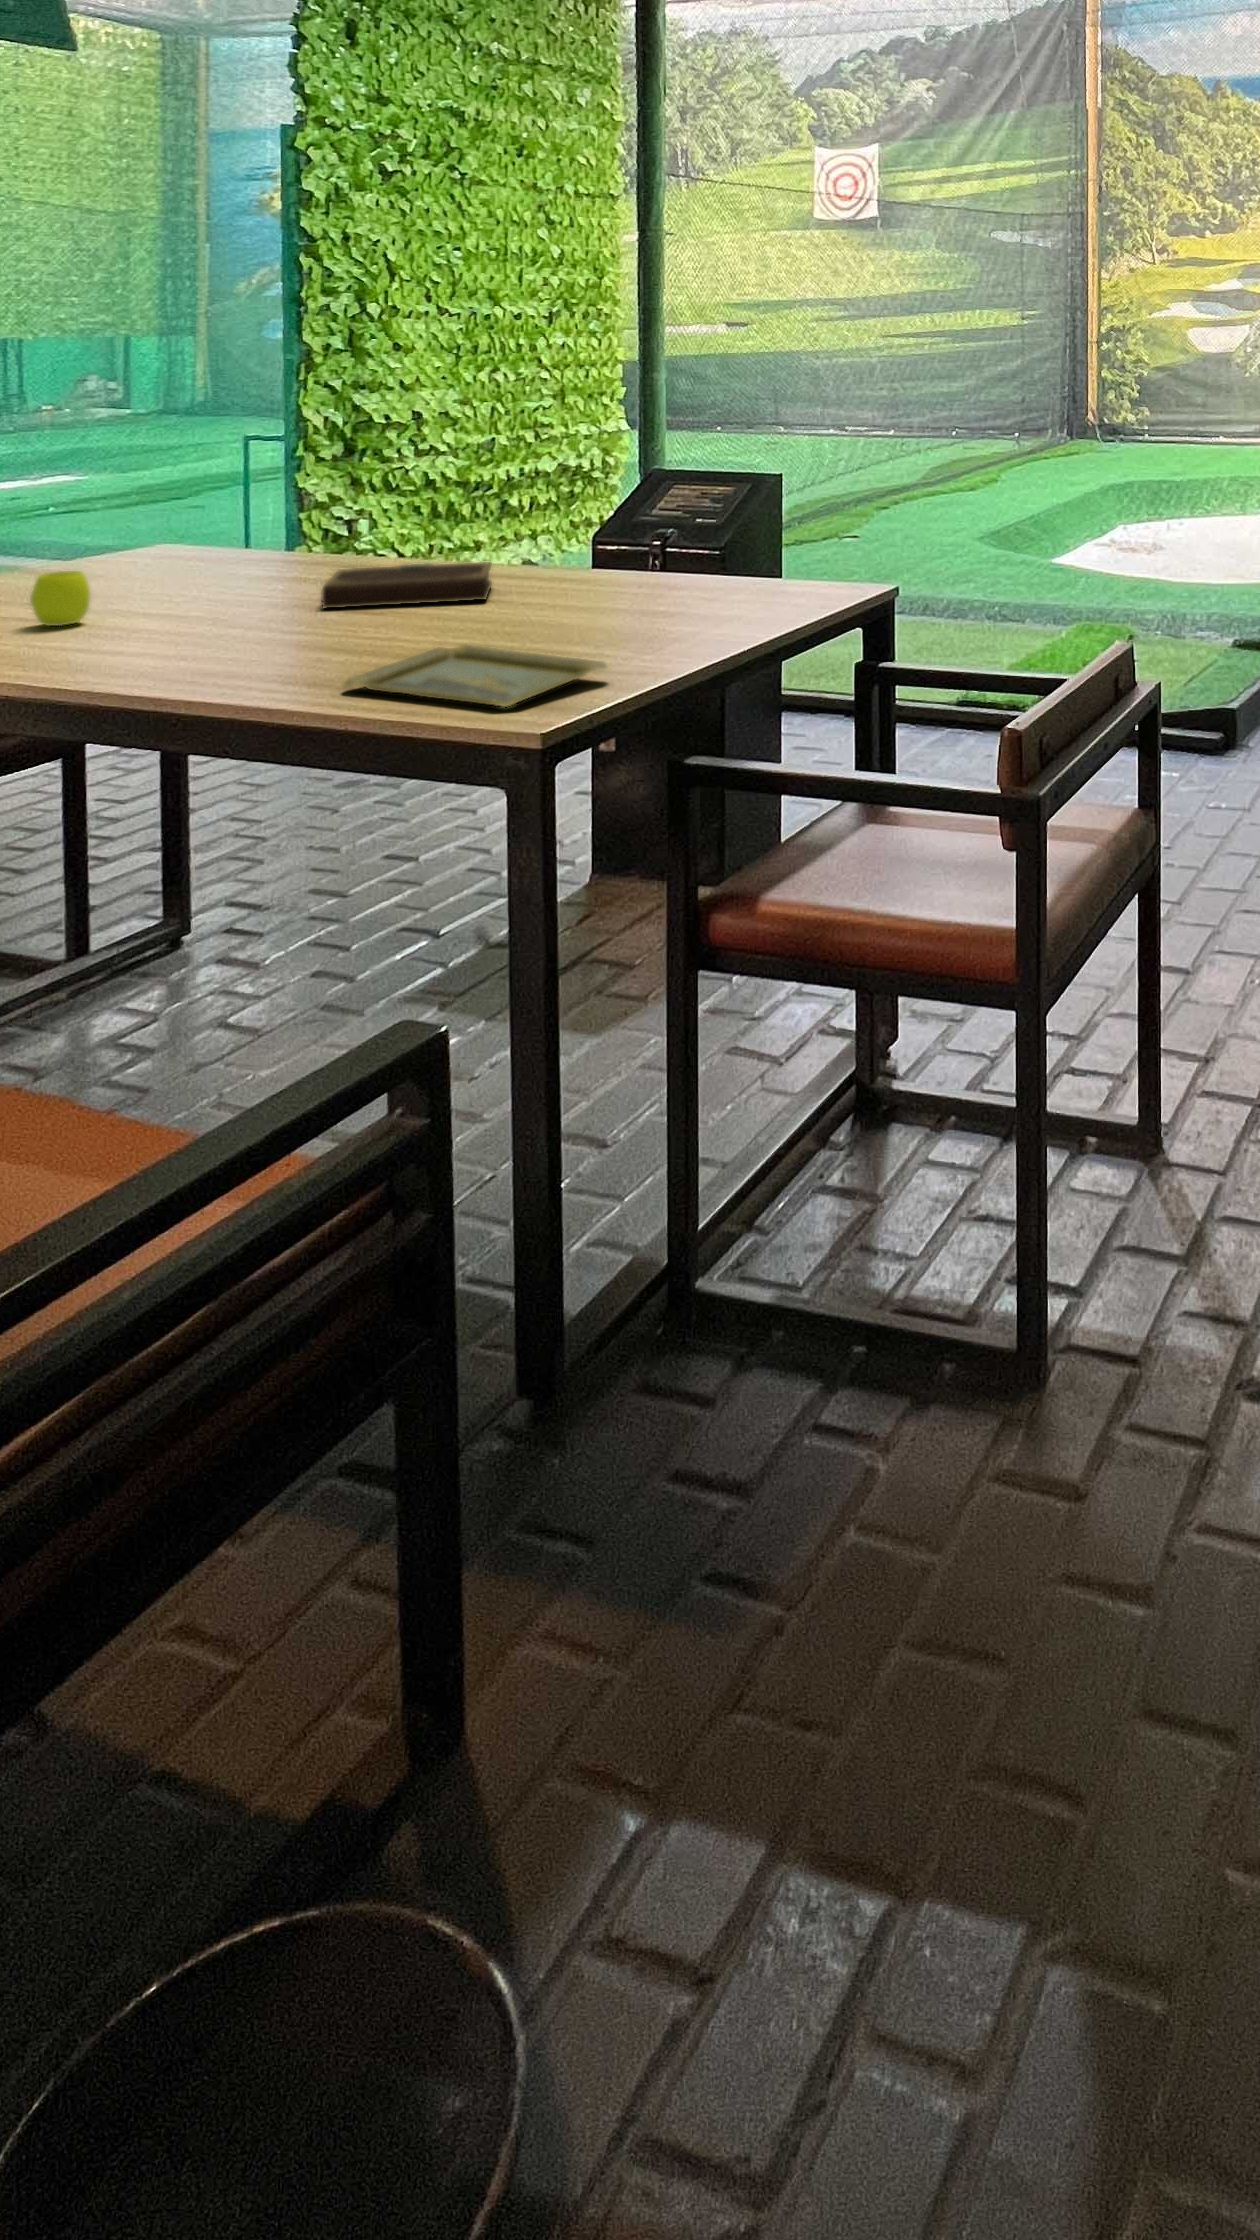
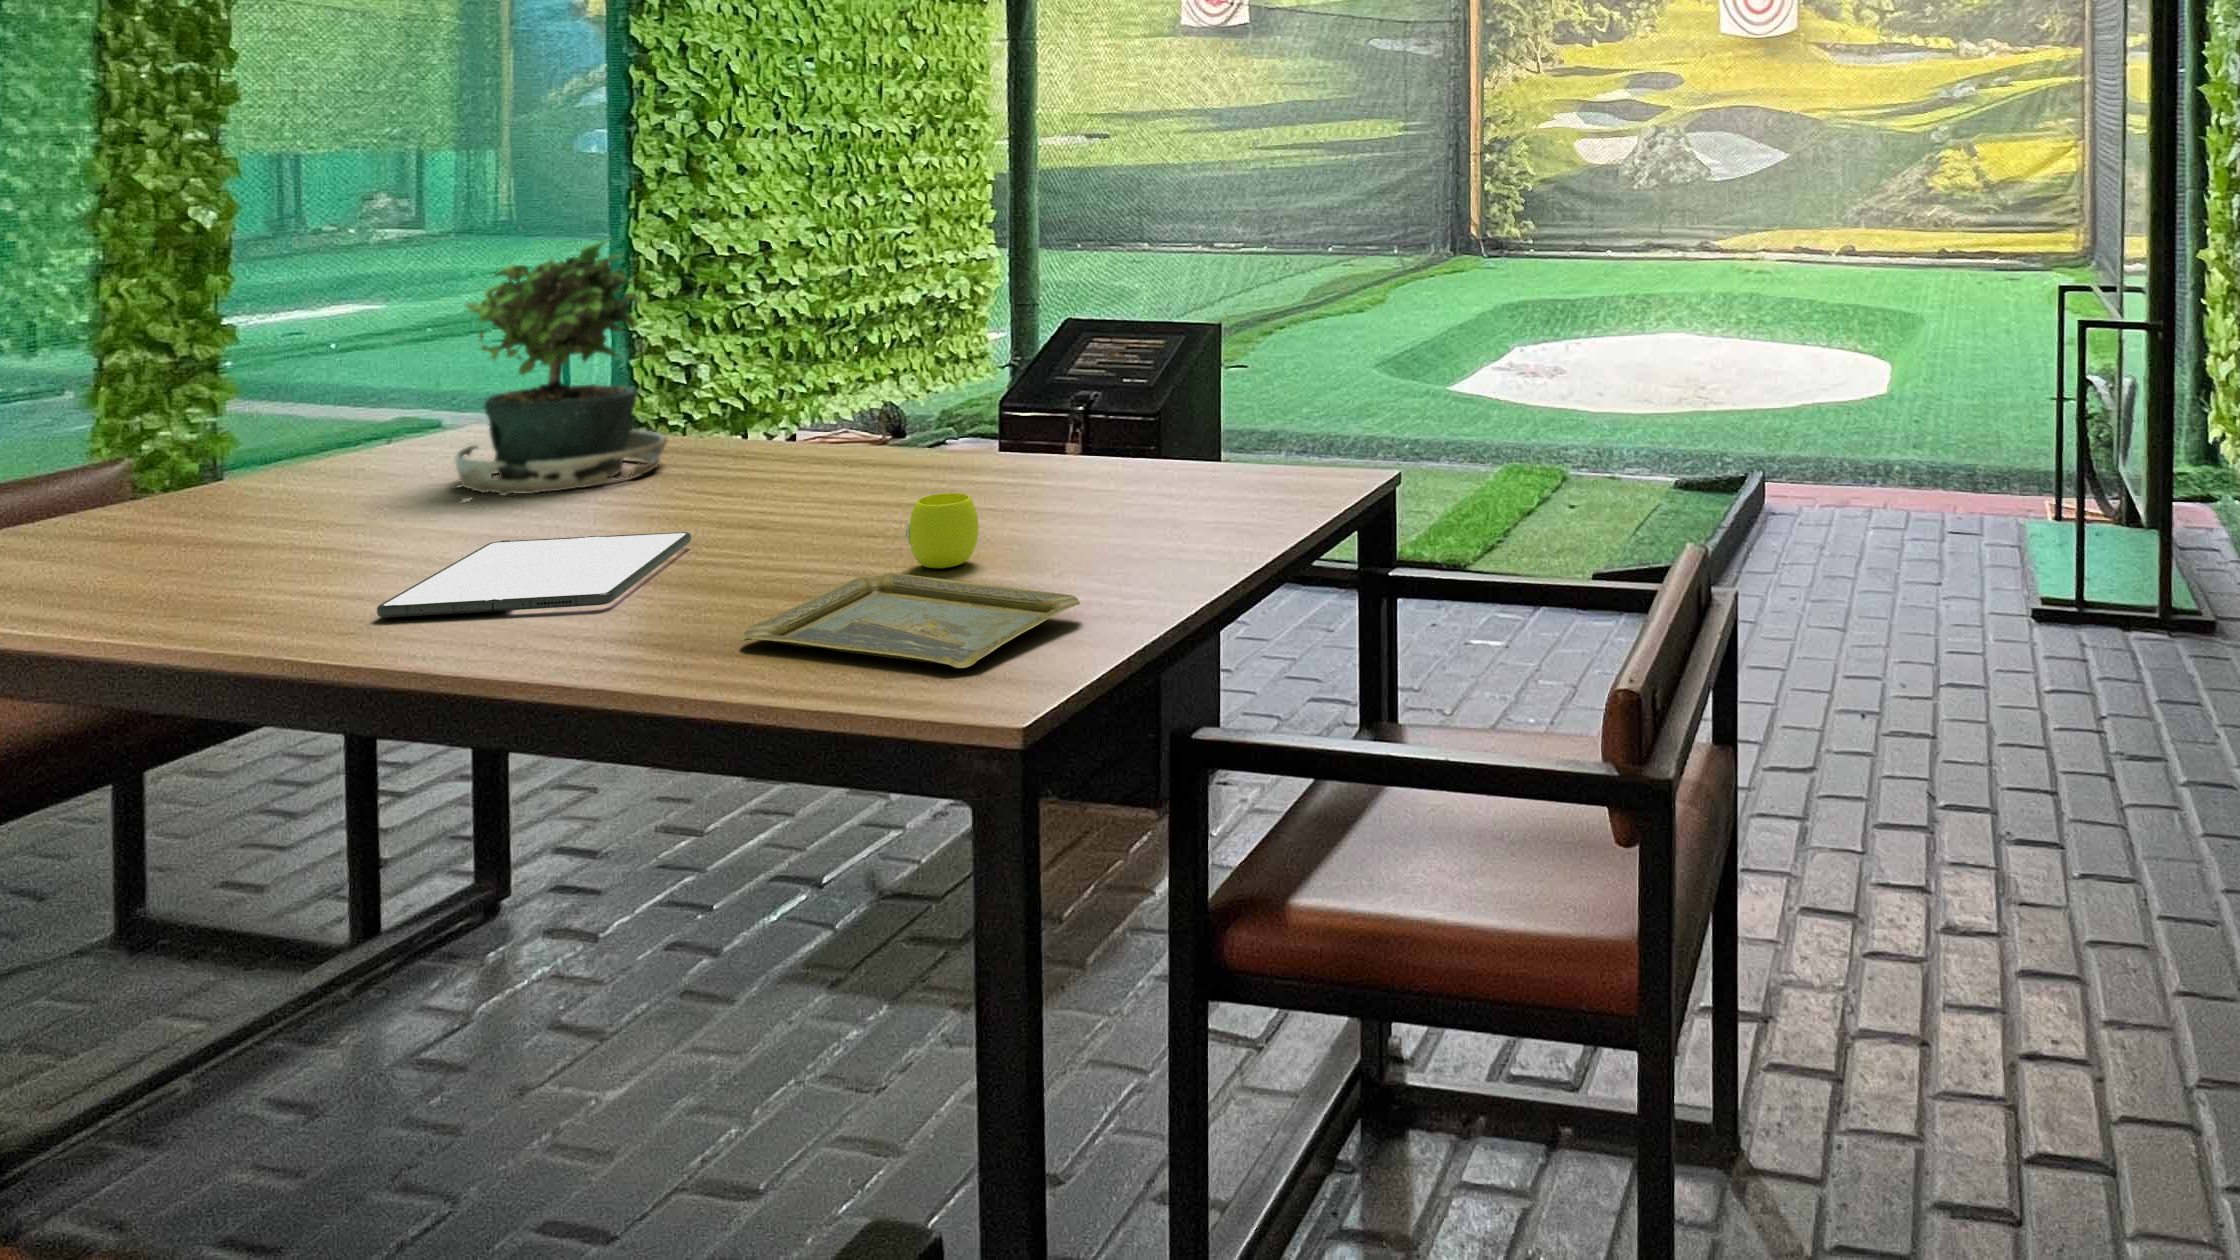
potted plant: none [135,385,310,606] -> present [456,241,667,503]
notebook: present [321,562,492,608] -> none [691,447,896,514]
cup: present [30,571,91,626] -> present [906,493,978,568]
tablet: none [72,618,317,669] -> present [377,532,691,617]

